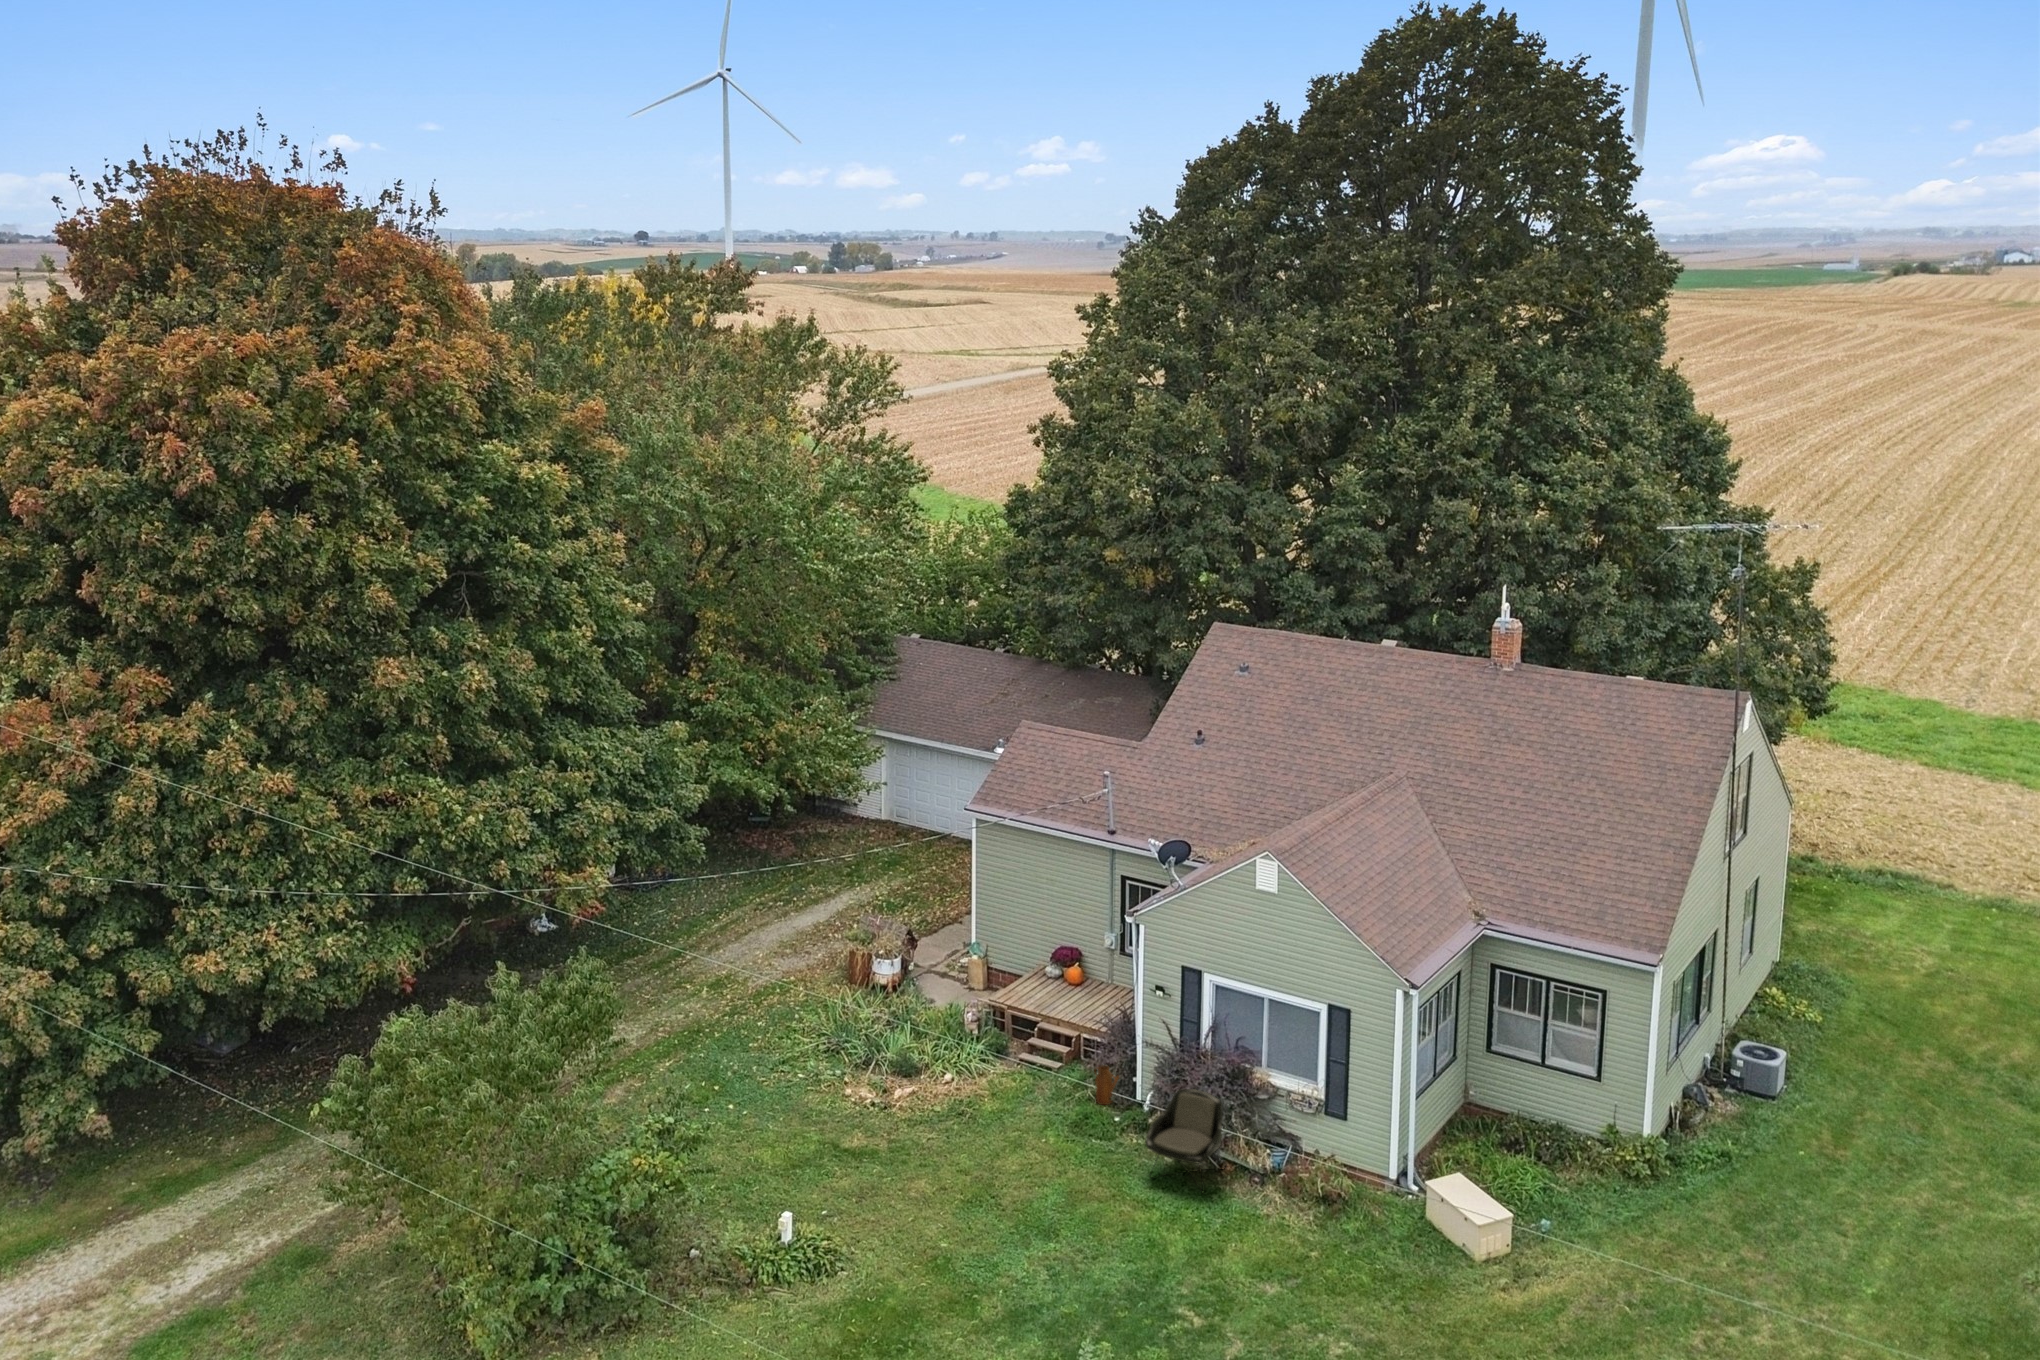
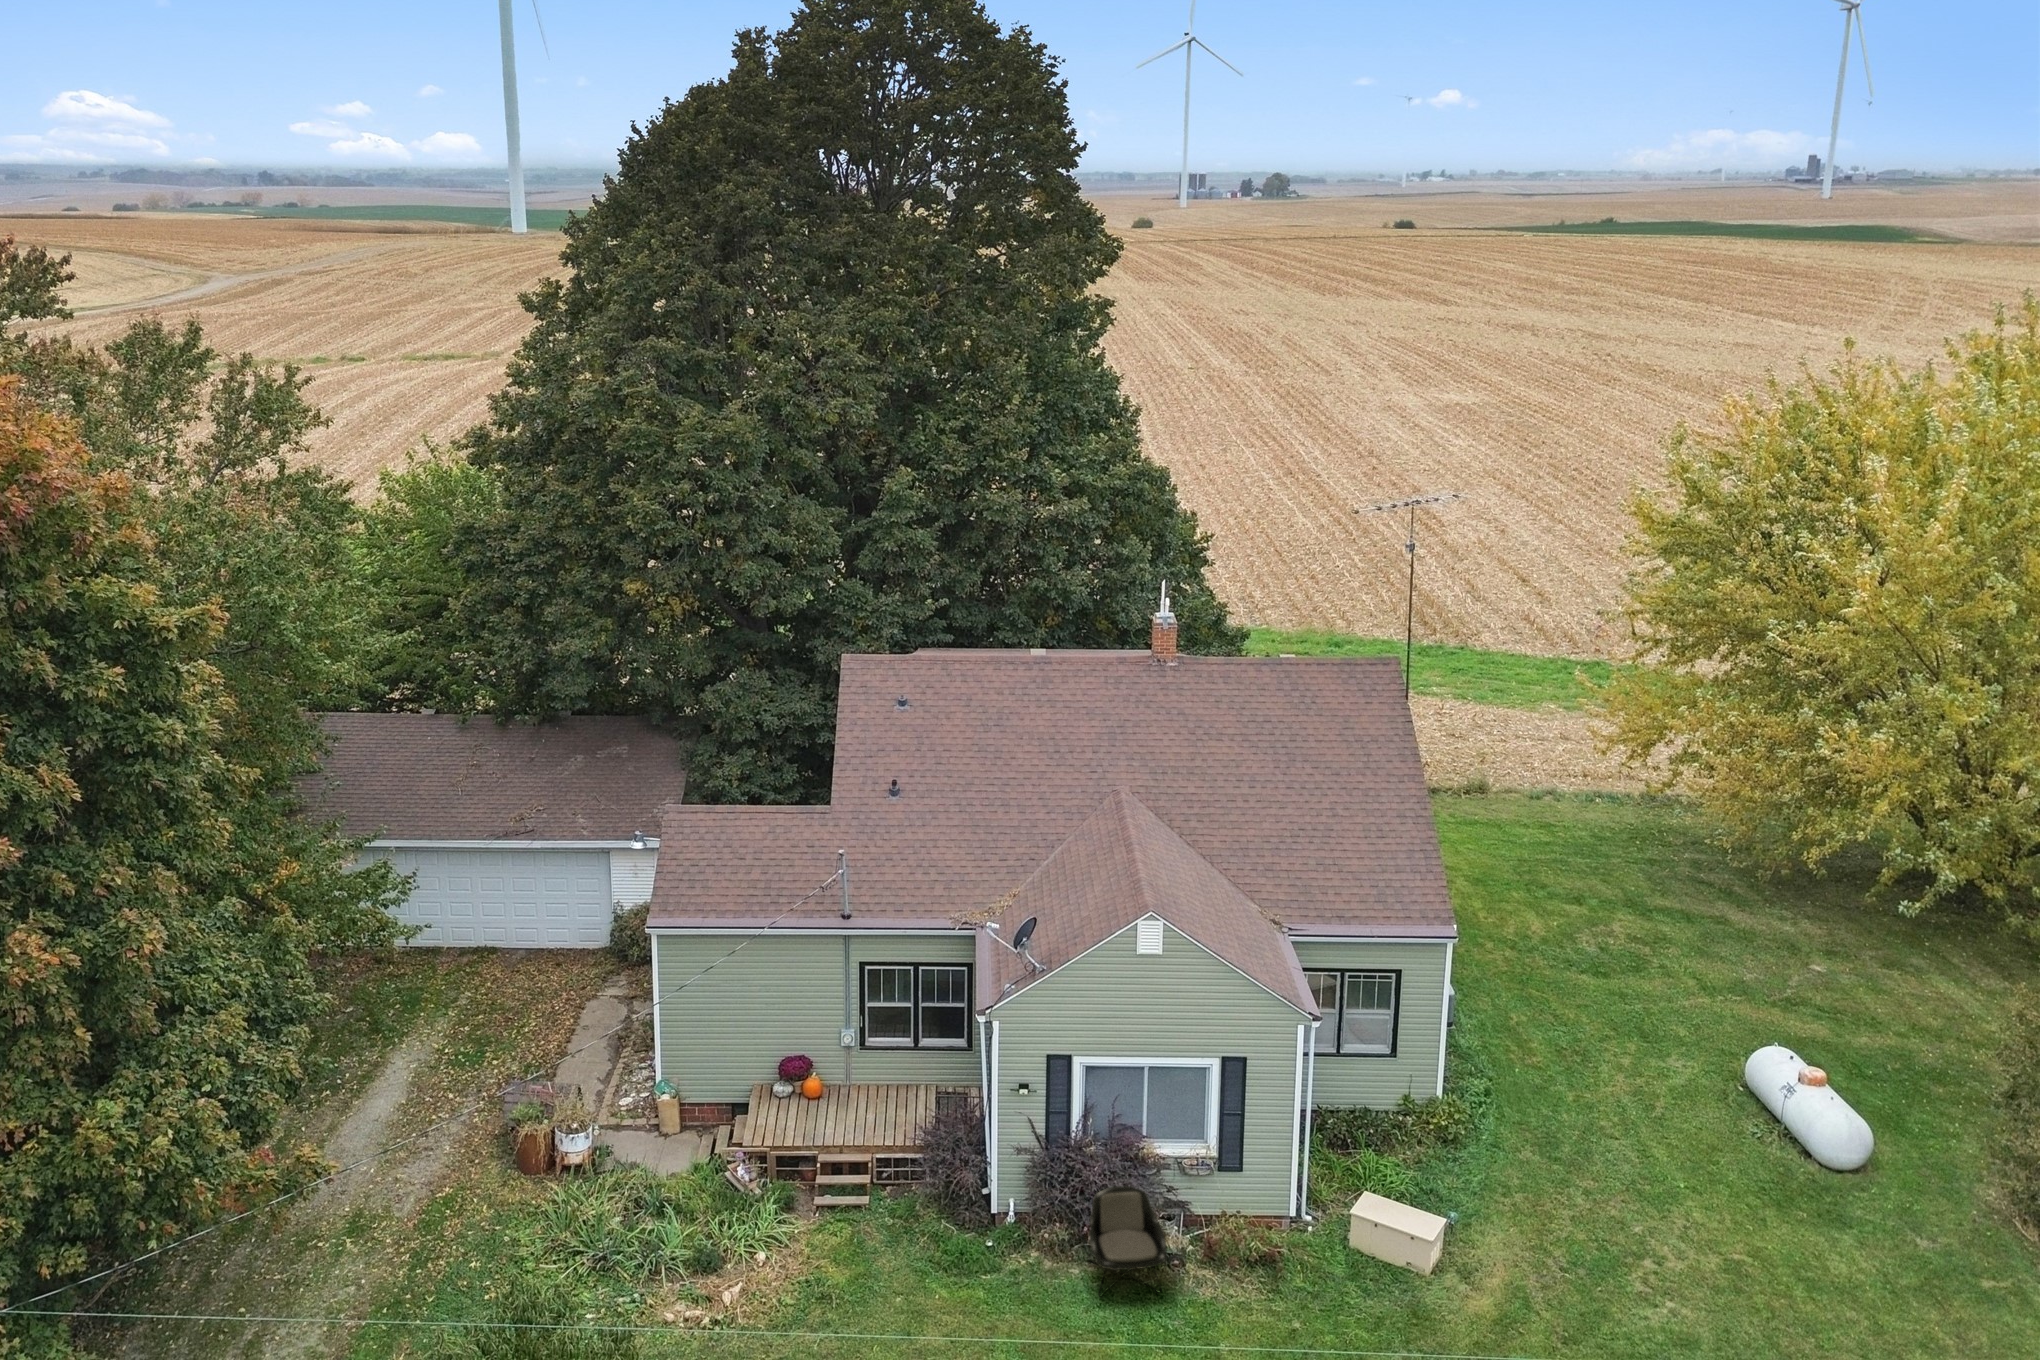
watering can: present [1095,1066,1119,1105] -> none [947,1186,987,1230]

